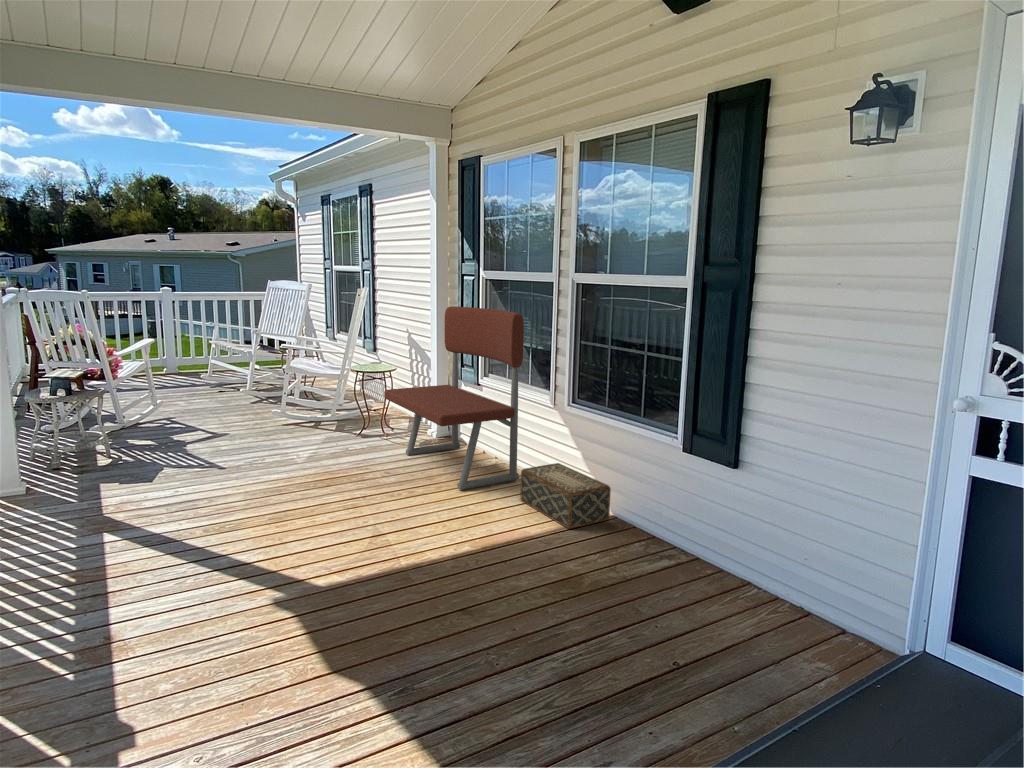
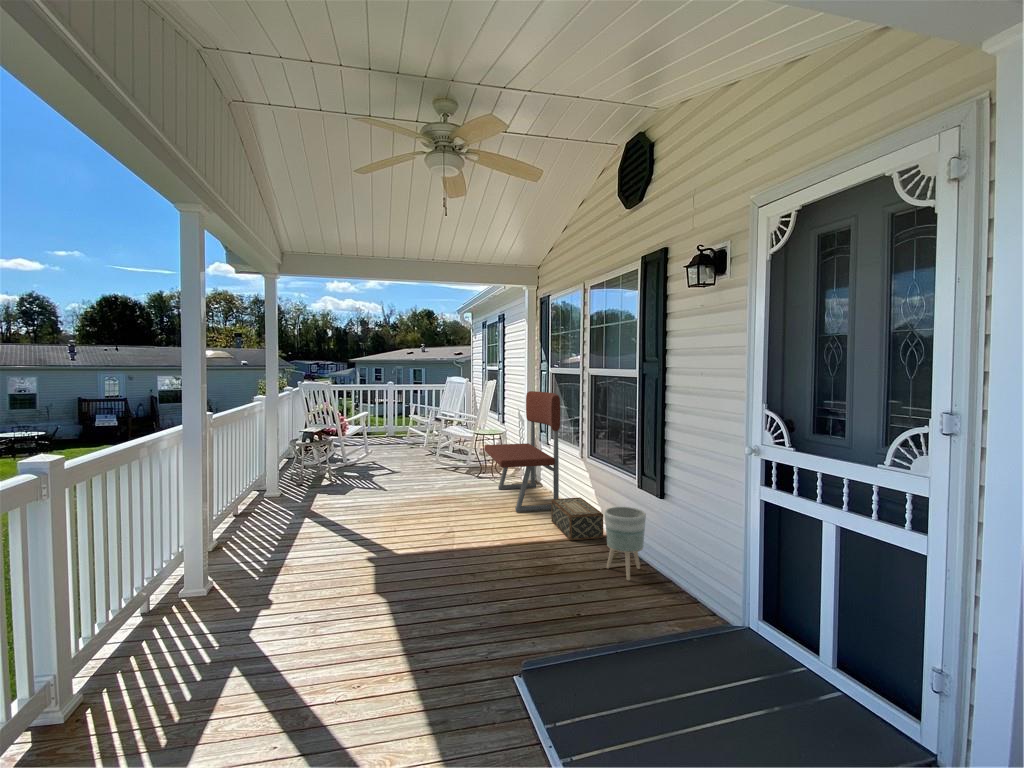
planter: none [649,479,713,583] -> present [605,507,646,580]

